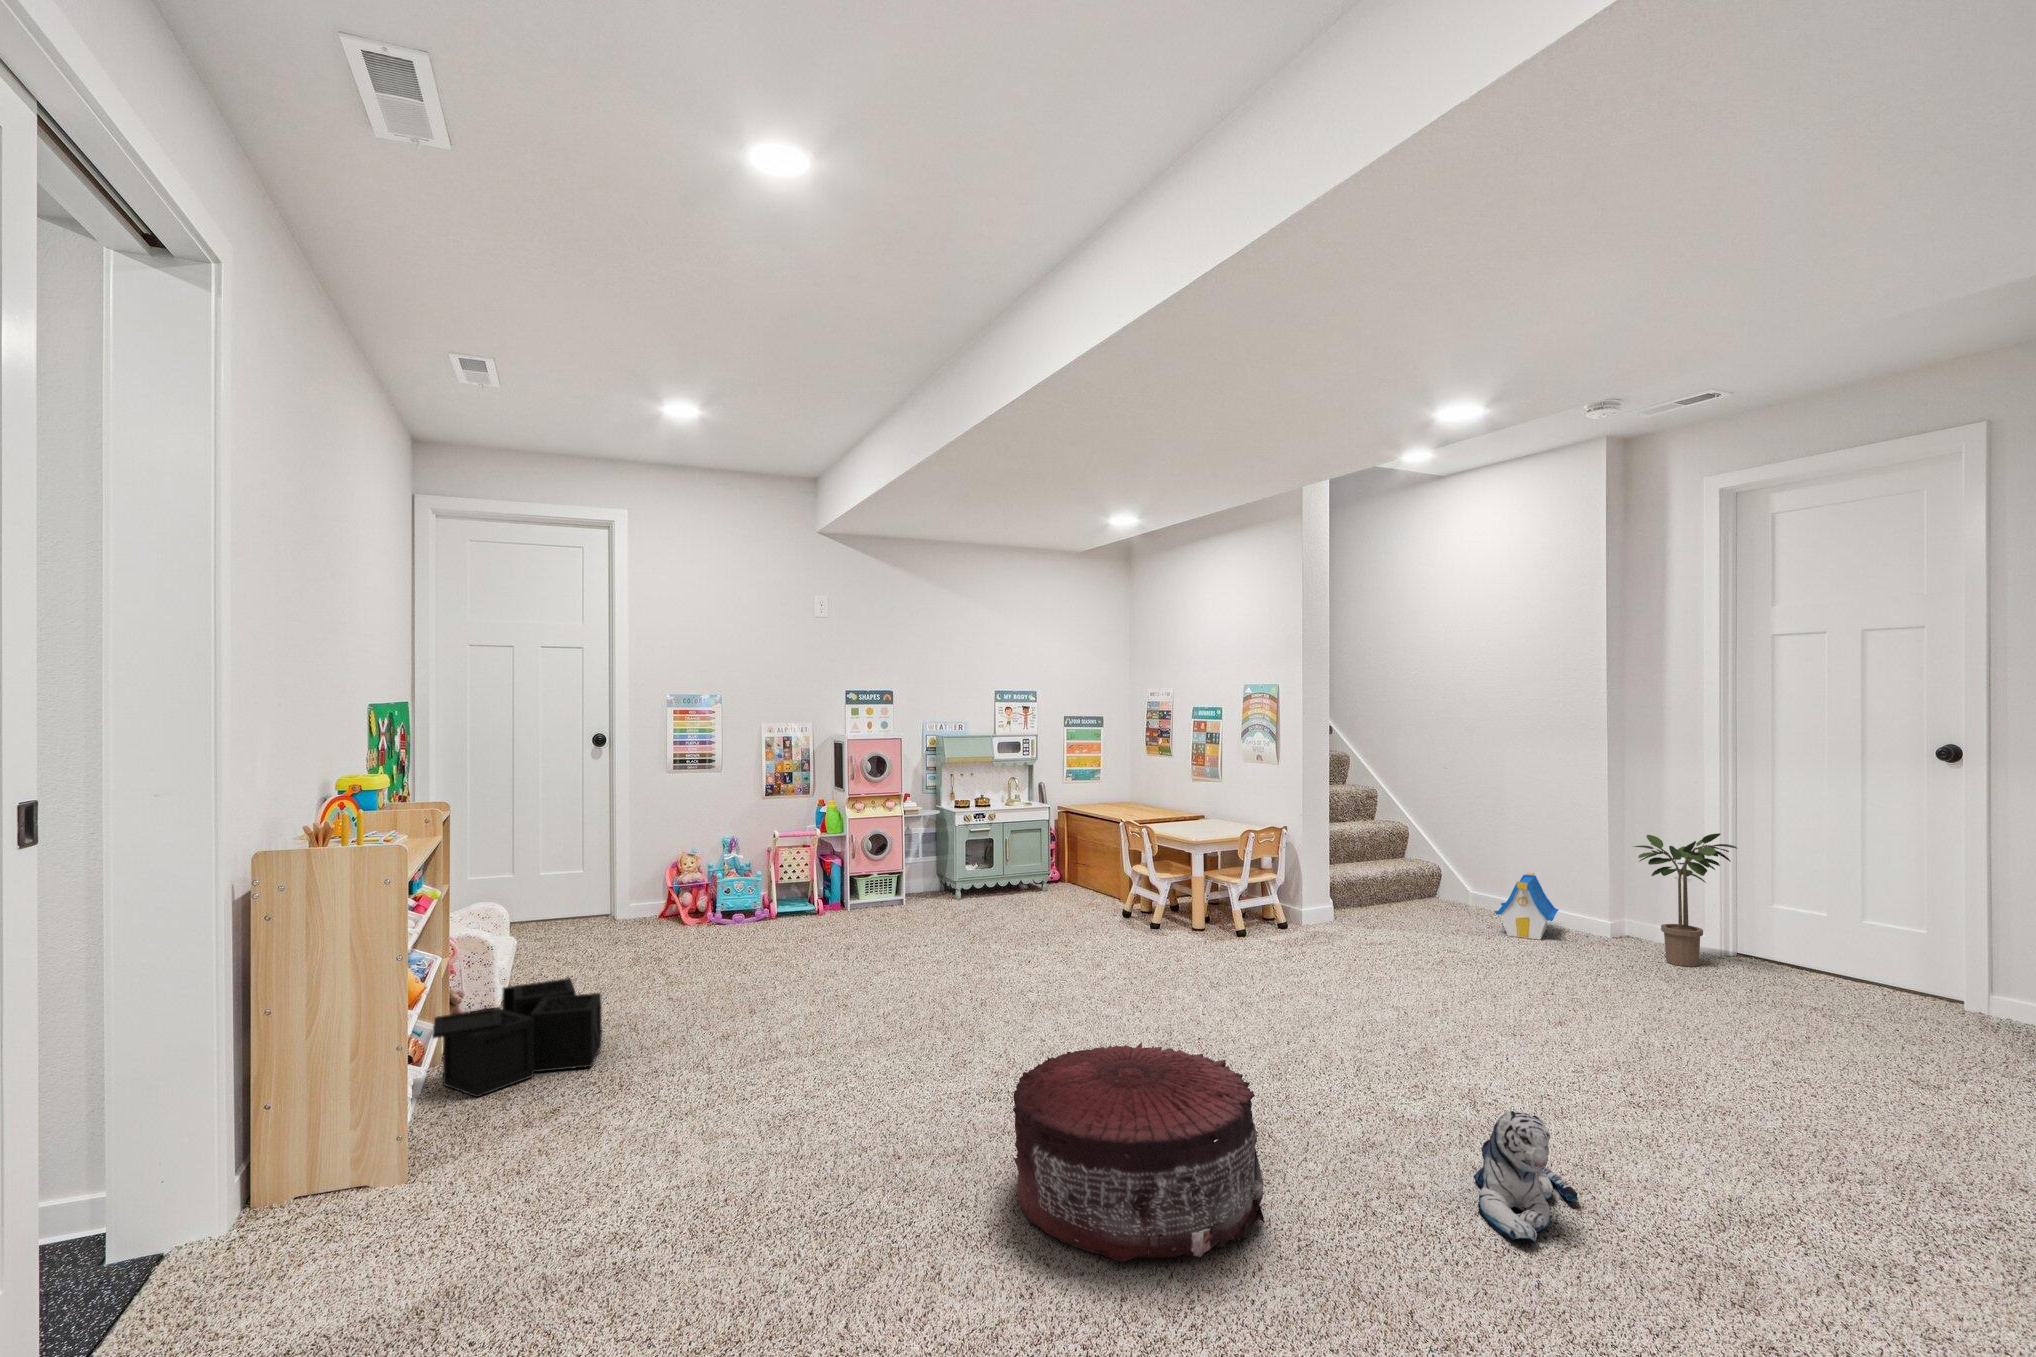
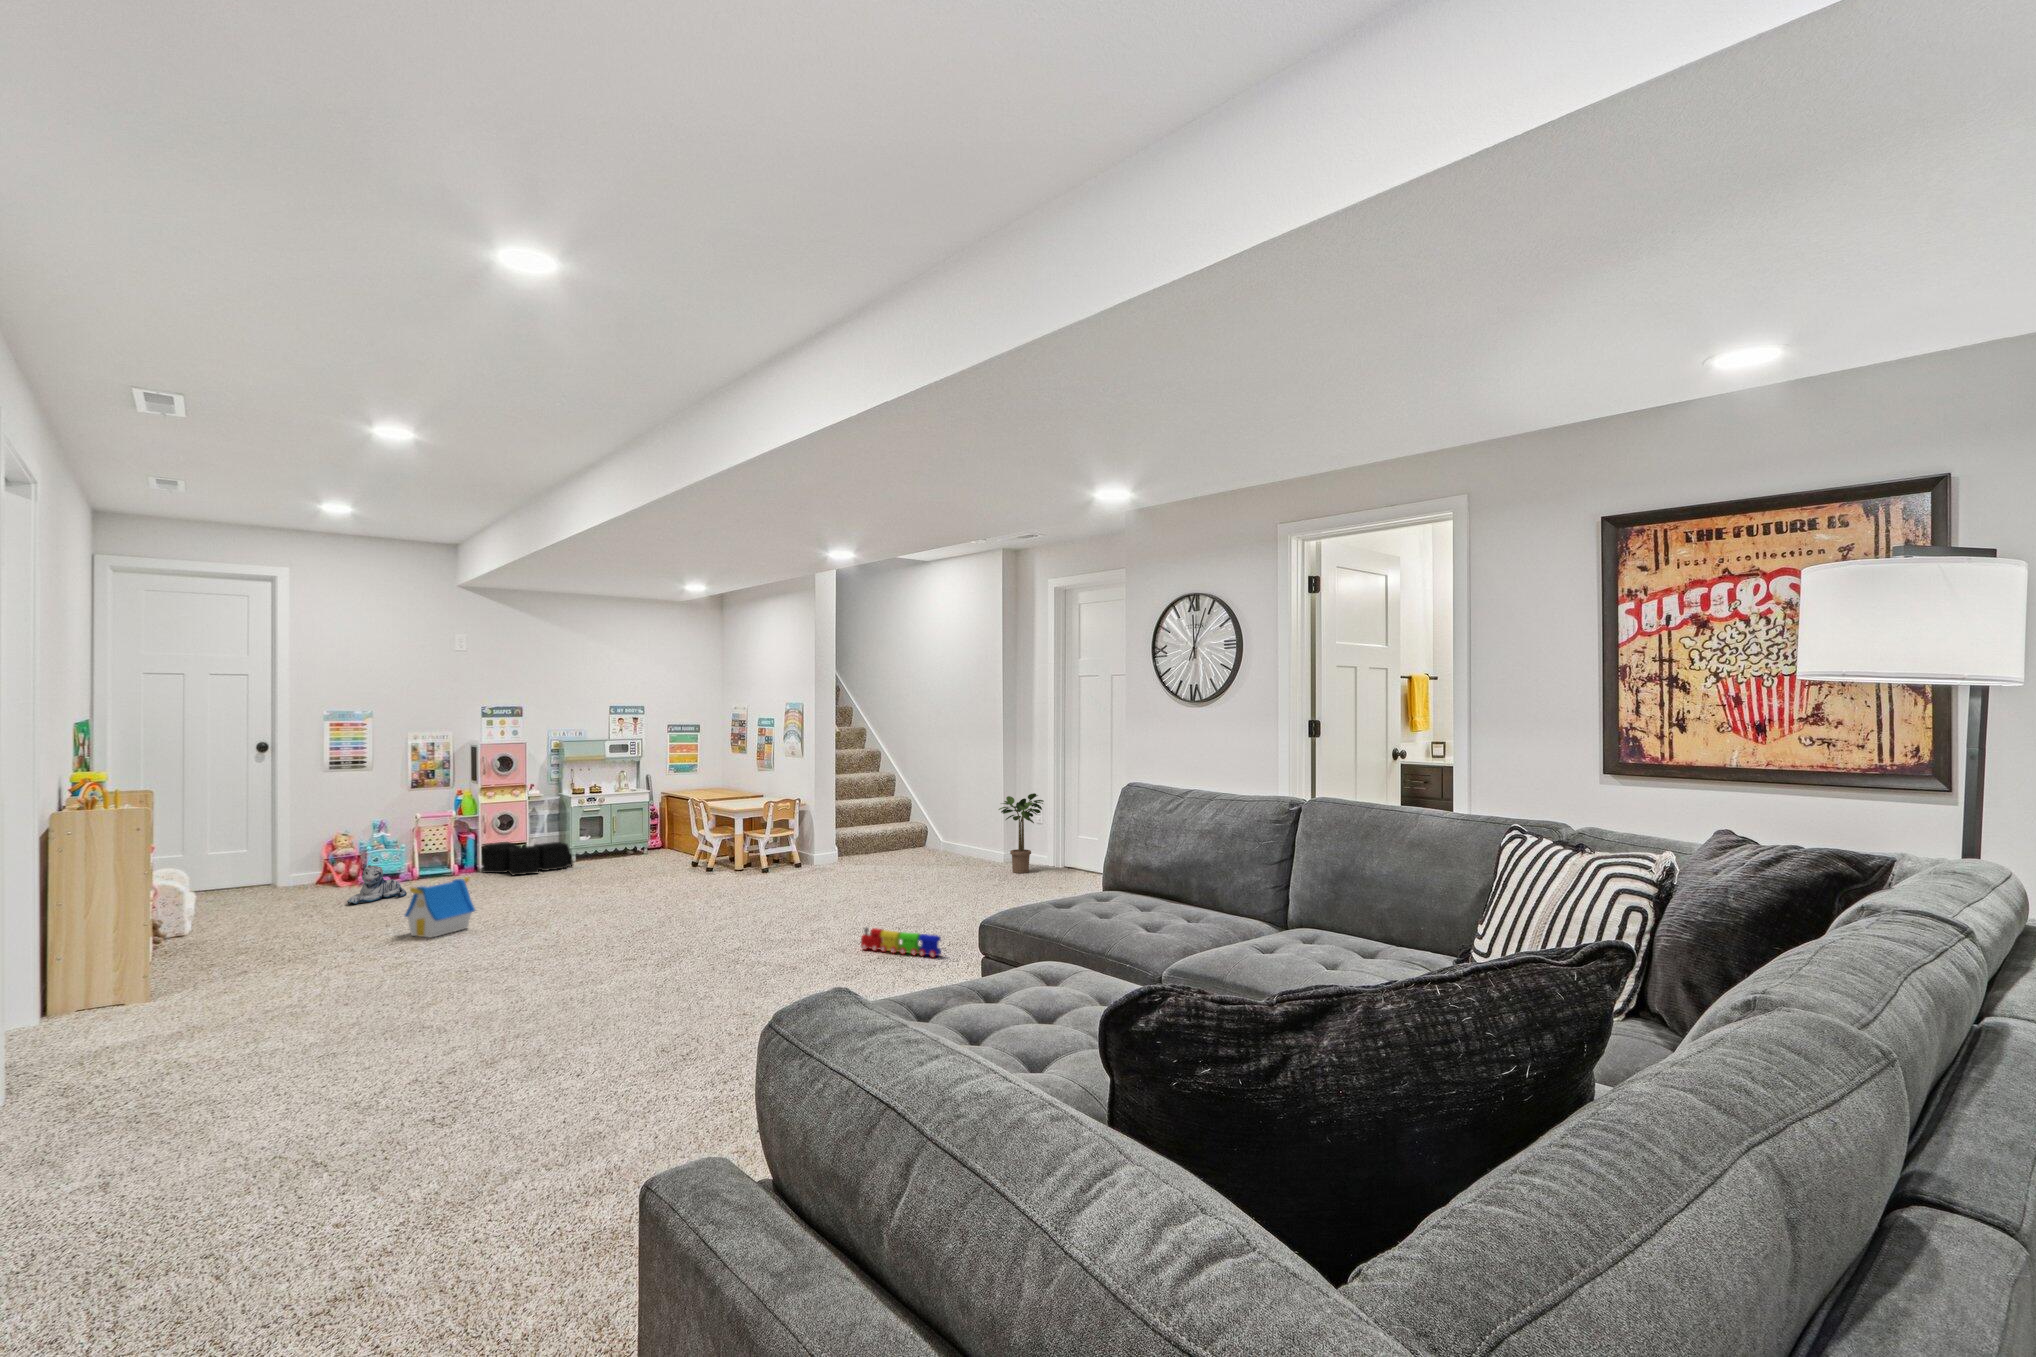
toy house: present [1494,873,1559,940] -> present [405,877,475,938]
storage bin: present [432,978,603,1097] -> present [482,842,573,875]
pouf: present [1013,1042,1264,1262] -> none [524,900,652,984]
plush toy: present [1473,1110,1578,1242] -> present [347,865,406,904]
toy train: none [1670,1140,1922,1251] -> present [861,927,941,957]

